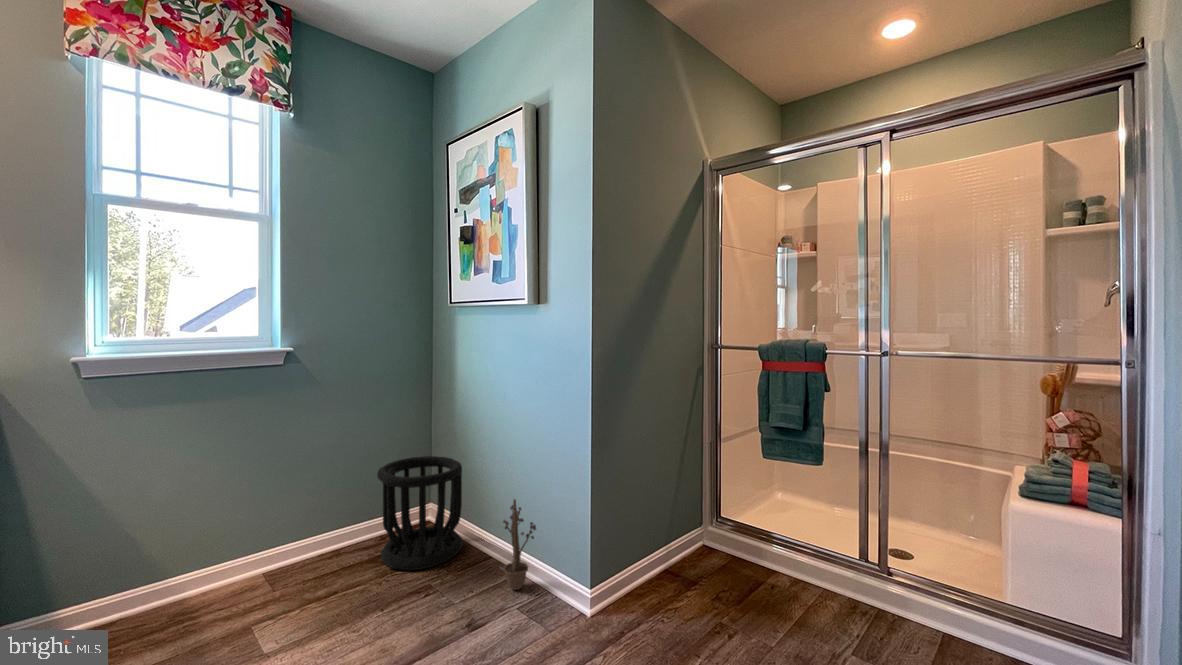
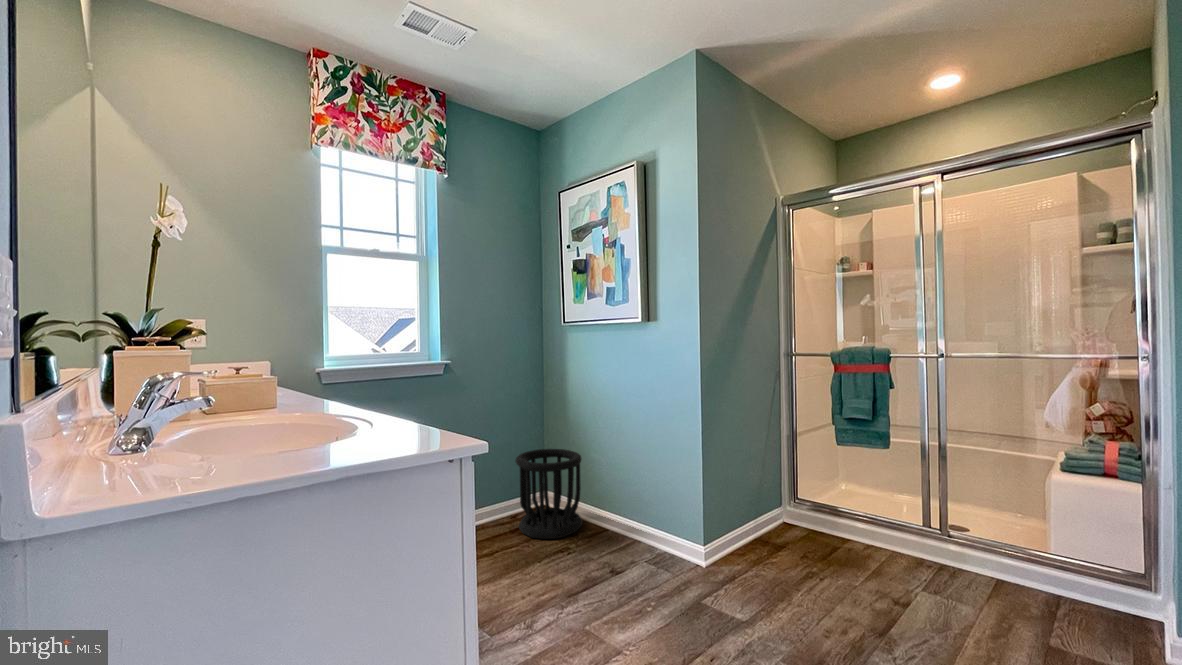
decorative plant: present [500,499,536,590] -> none [620,479,655,553]

